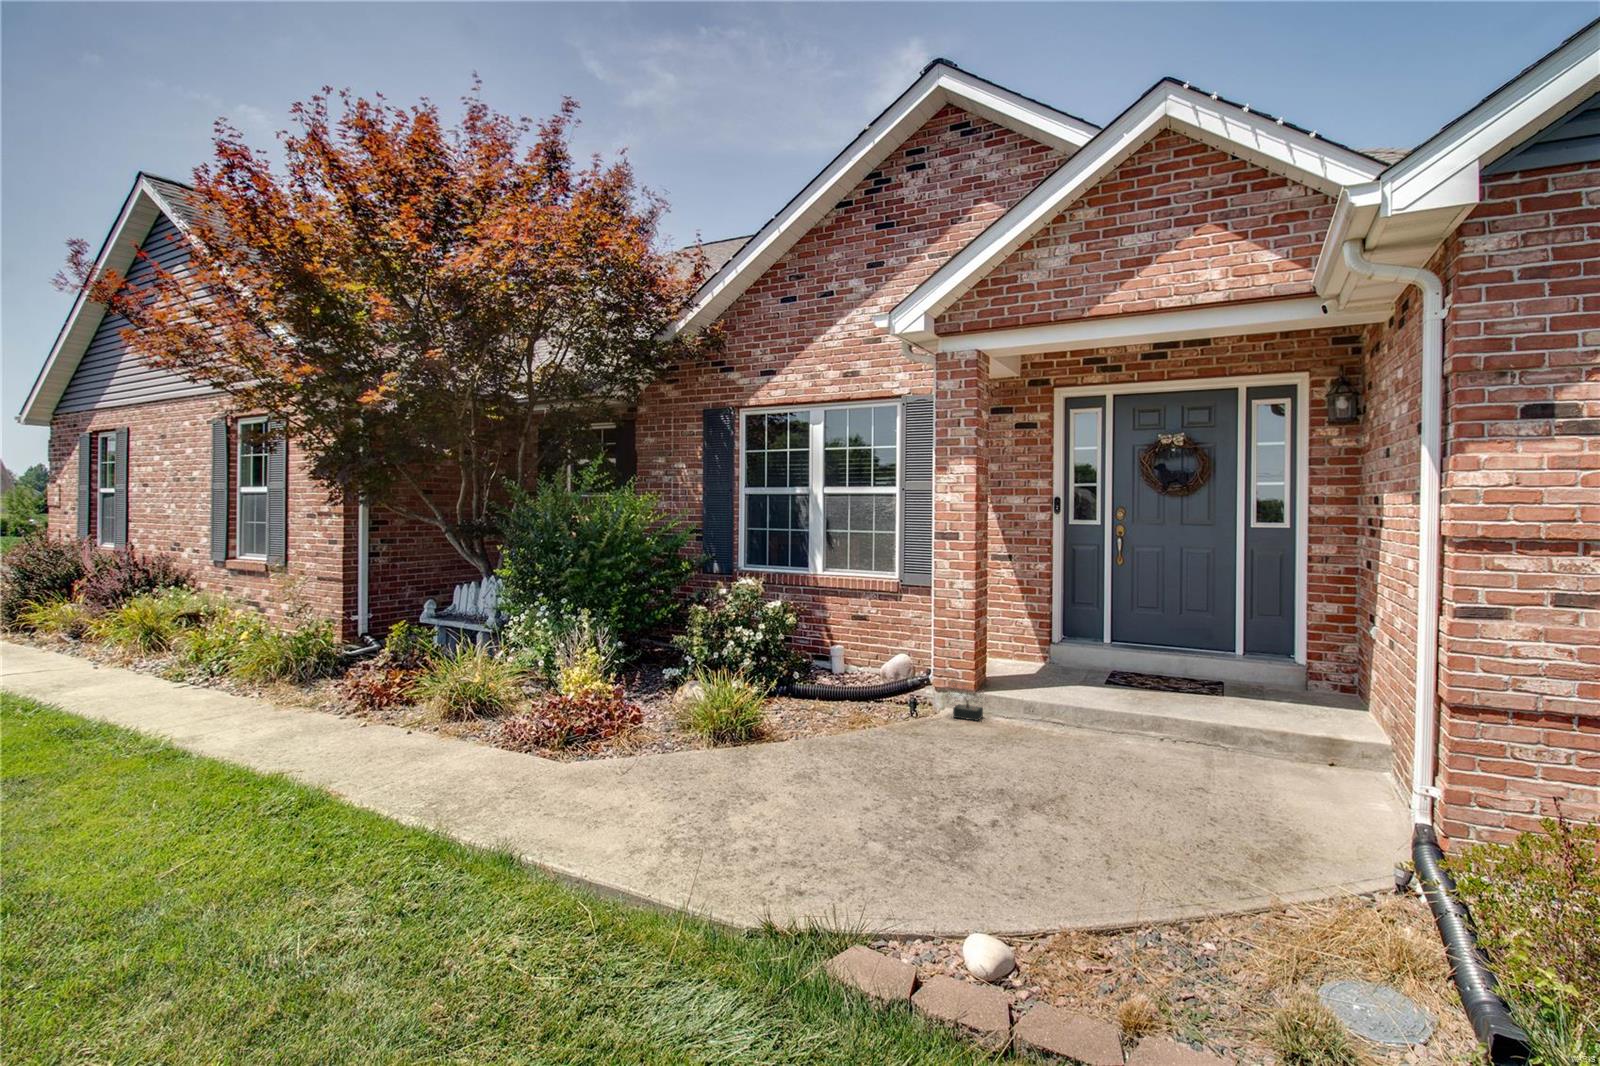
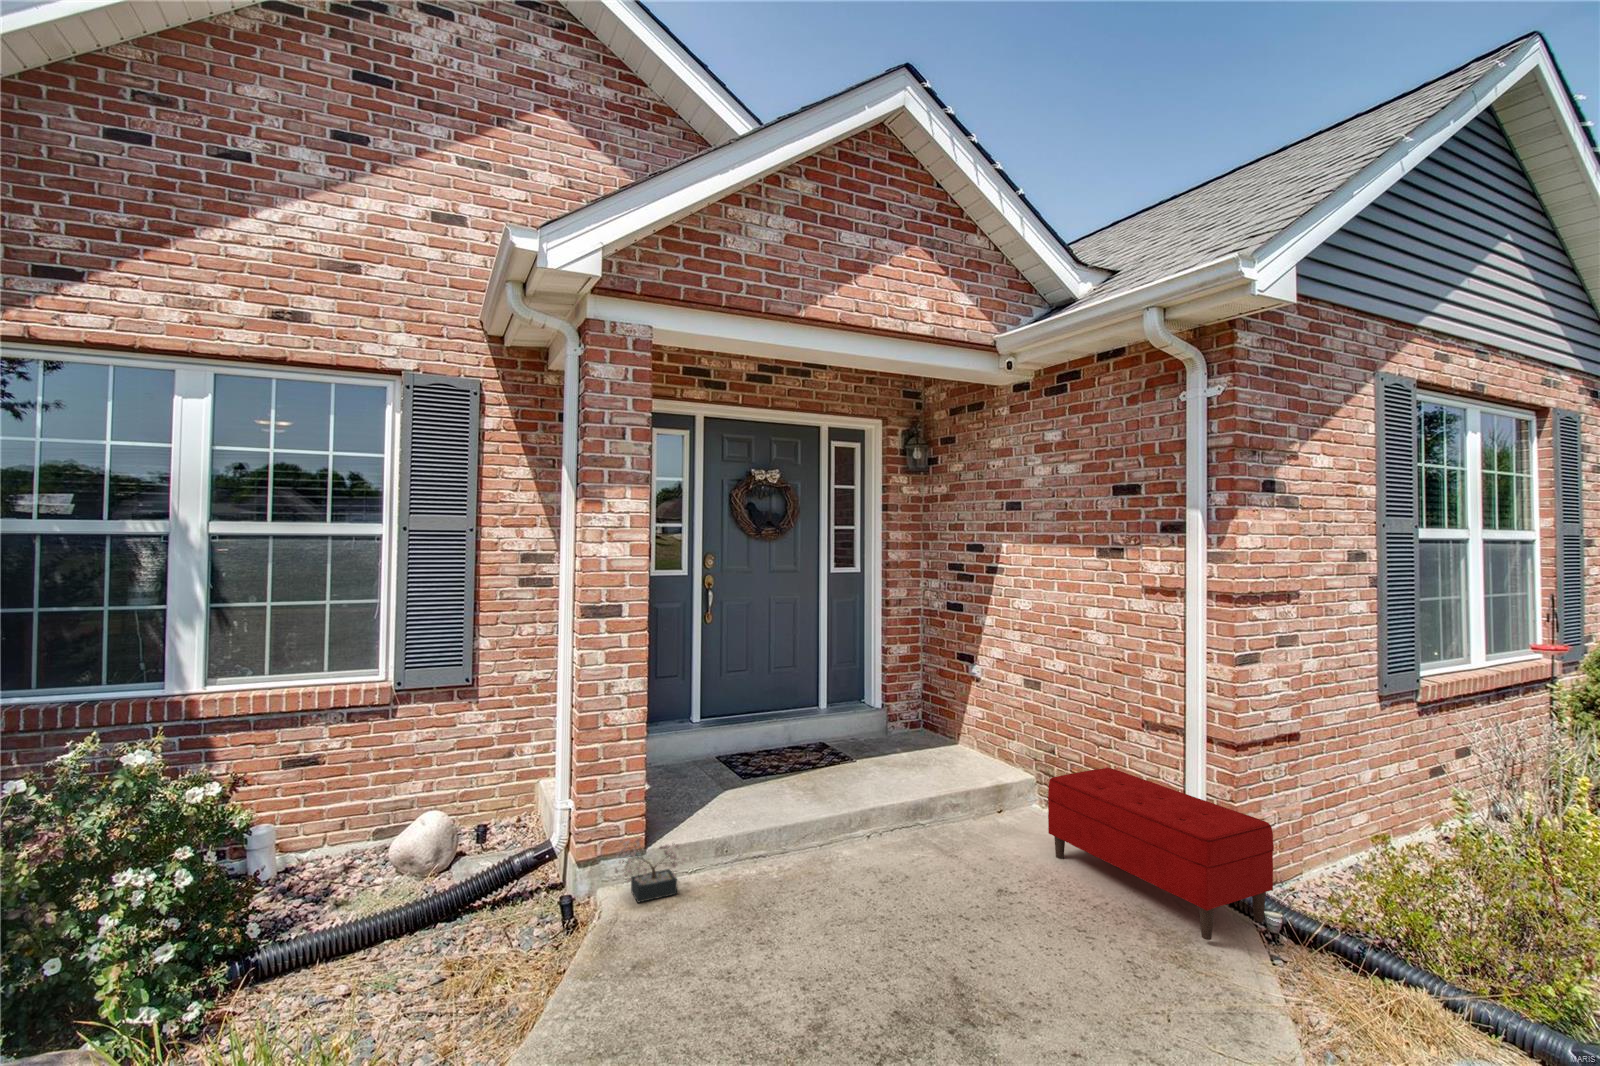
bench: none [1291,715,1423,876] -> present [1048,768,1274,940]

